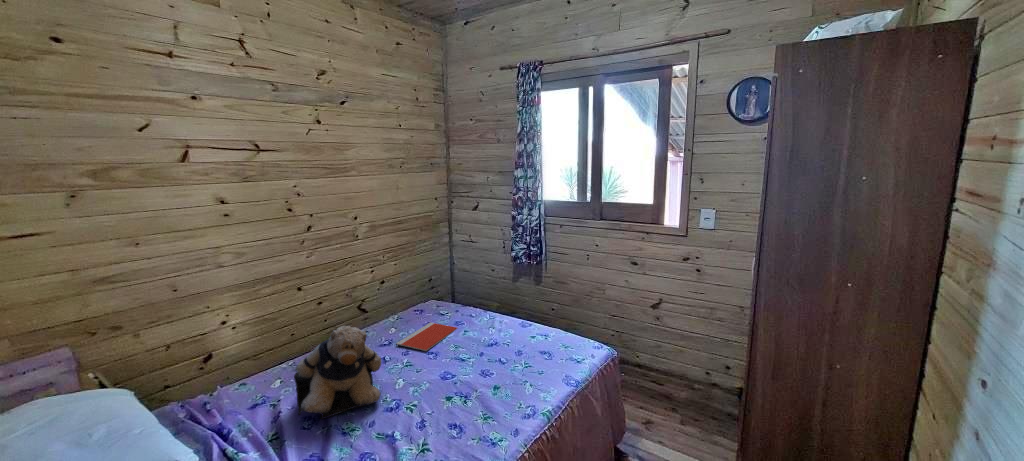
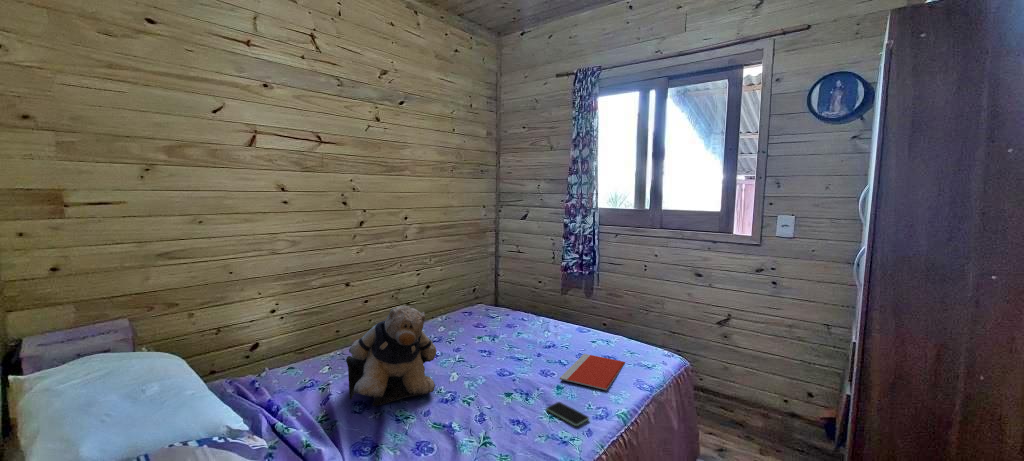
notebook: present [396,322,457,351] -> present [560,354,625,390]
smartphone: none [481,404,518,429] -> present [546,402,589,426]

